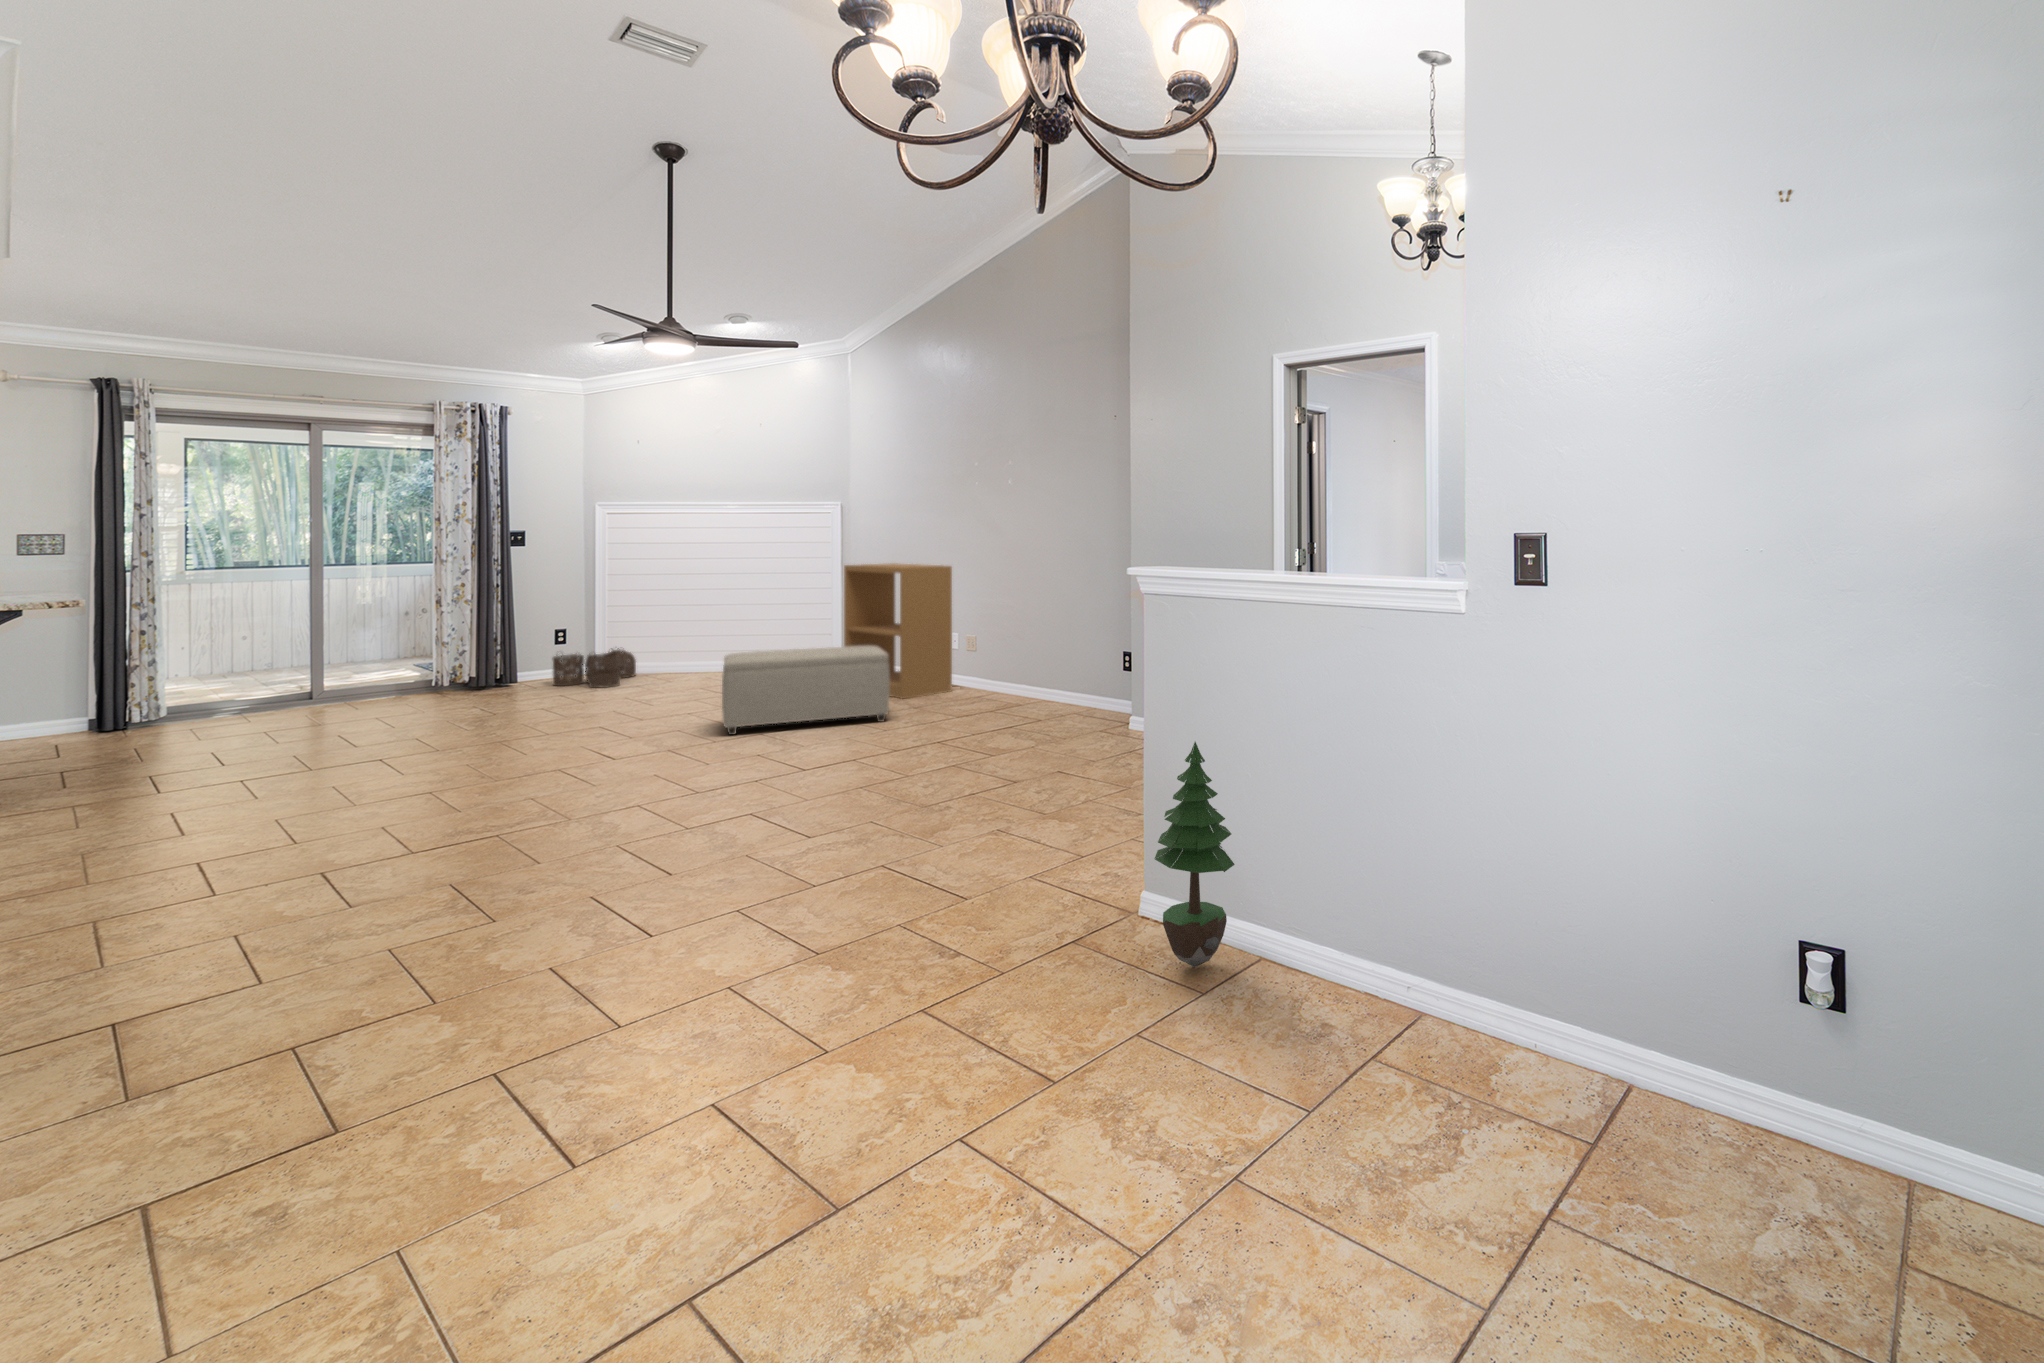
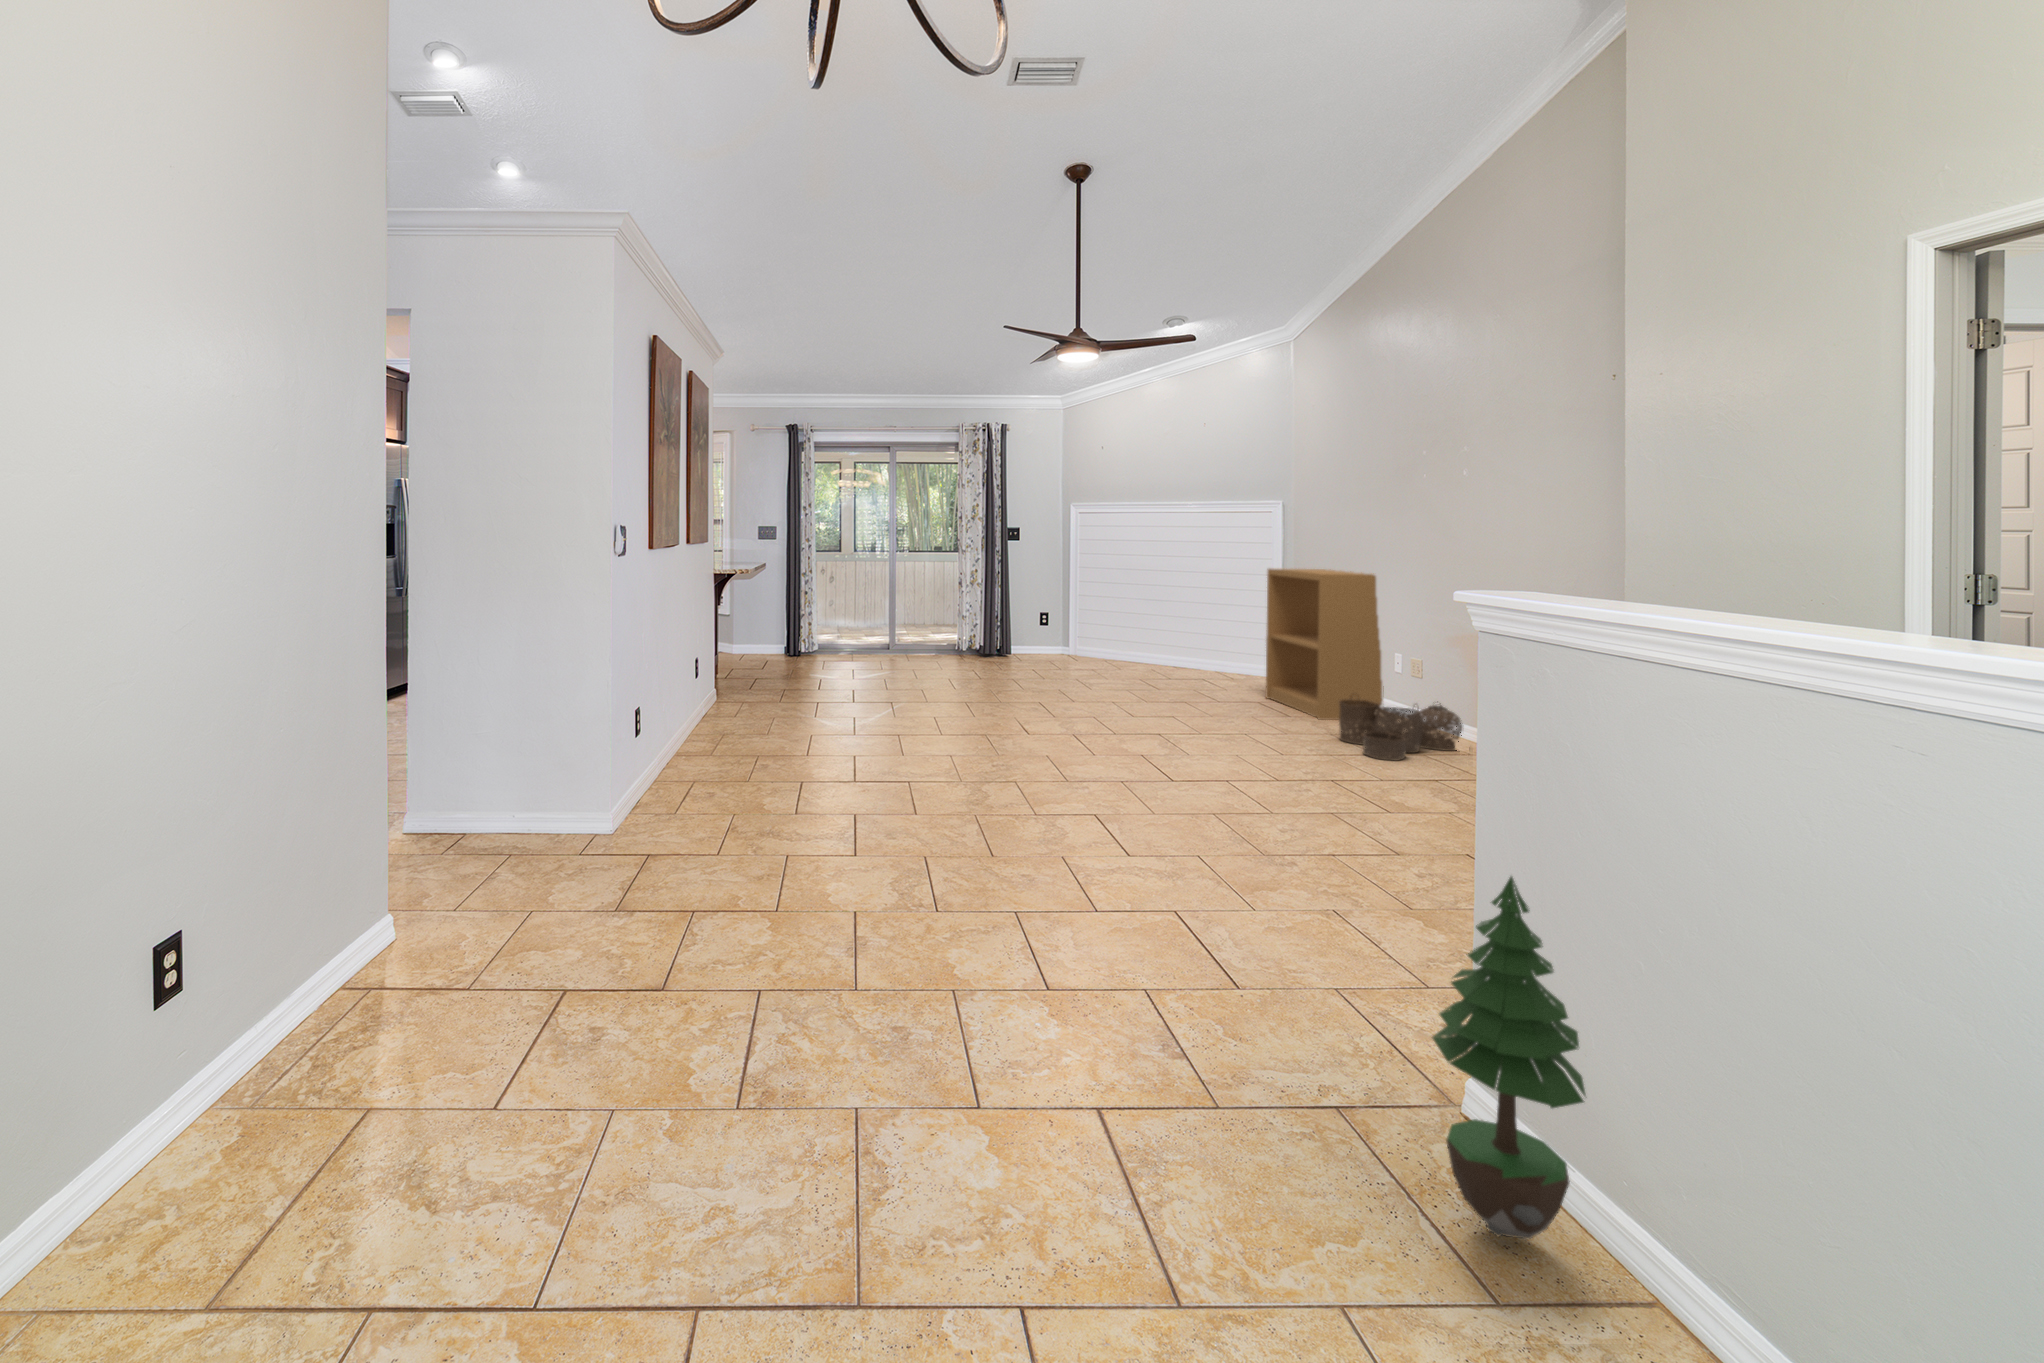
ottoman: present [722,646,889,735] -> none [1125,649,1291,741]
woven basket: present [552,648,636,688] -> present [1339,694,1462,760]

